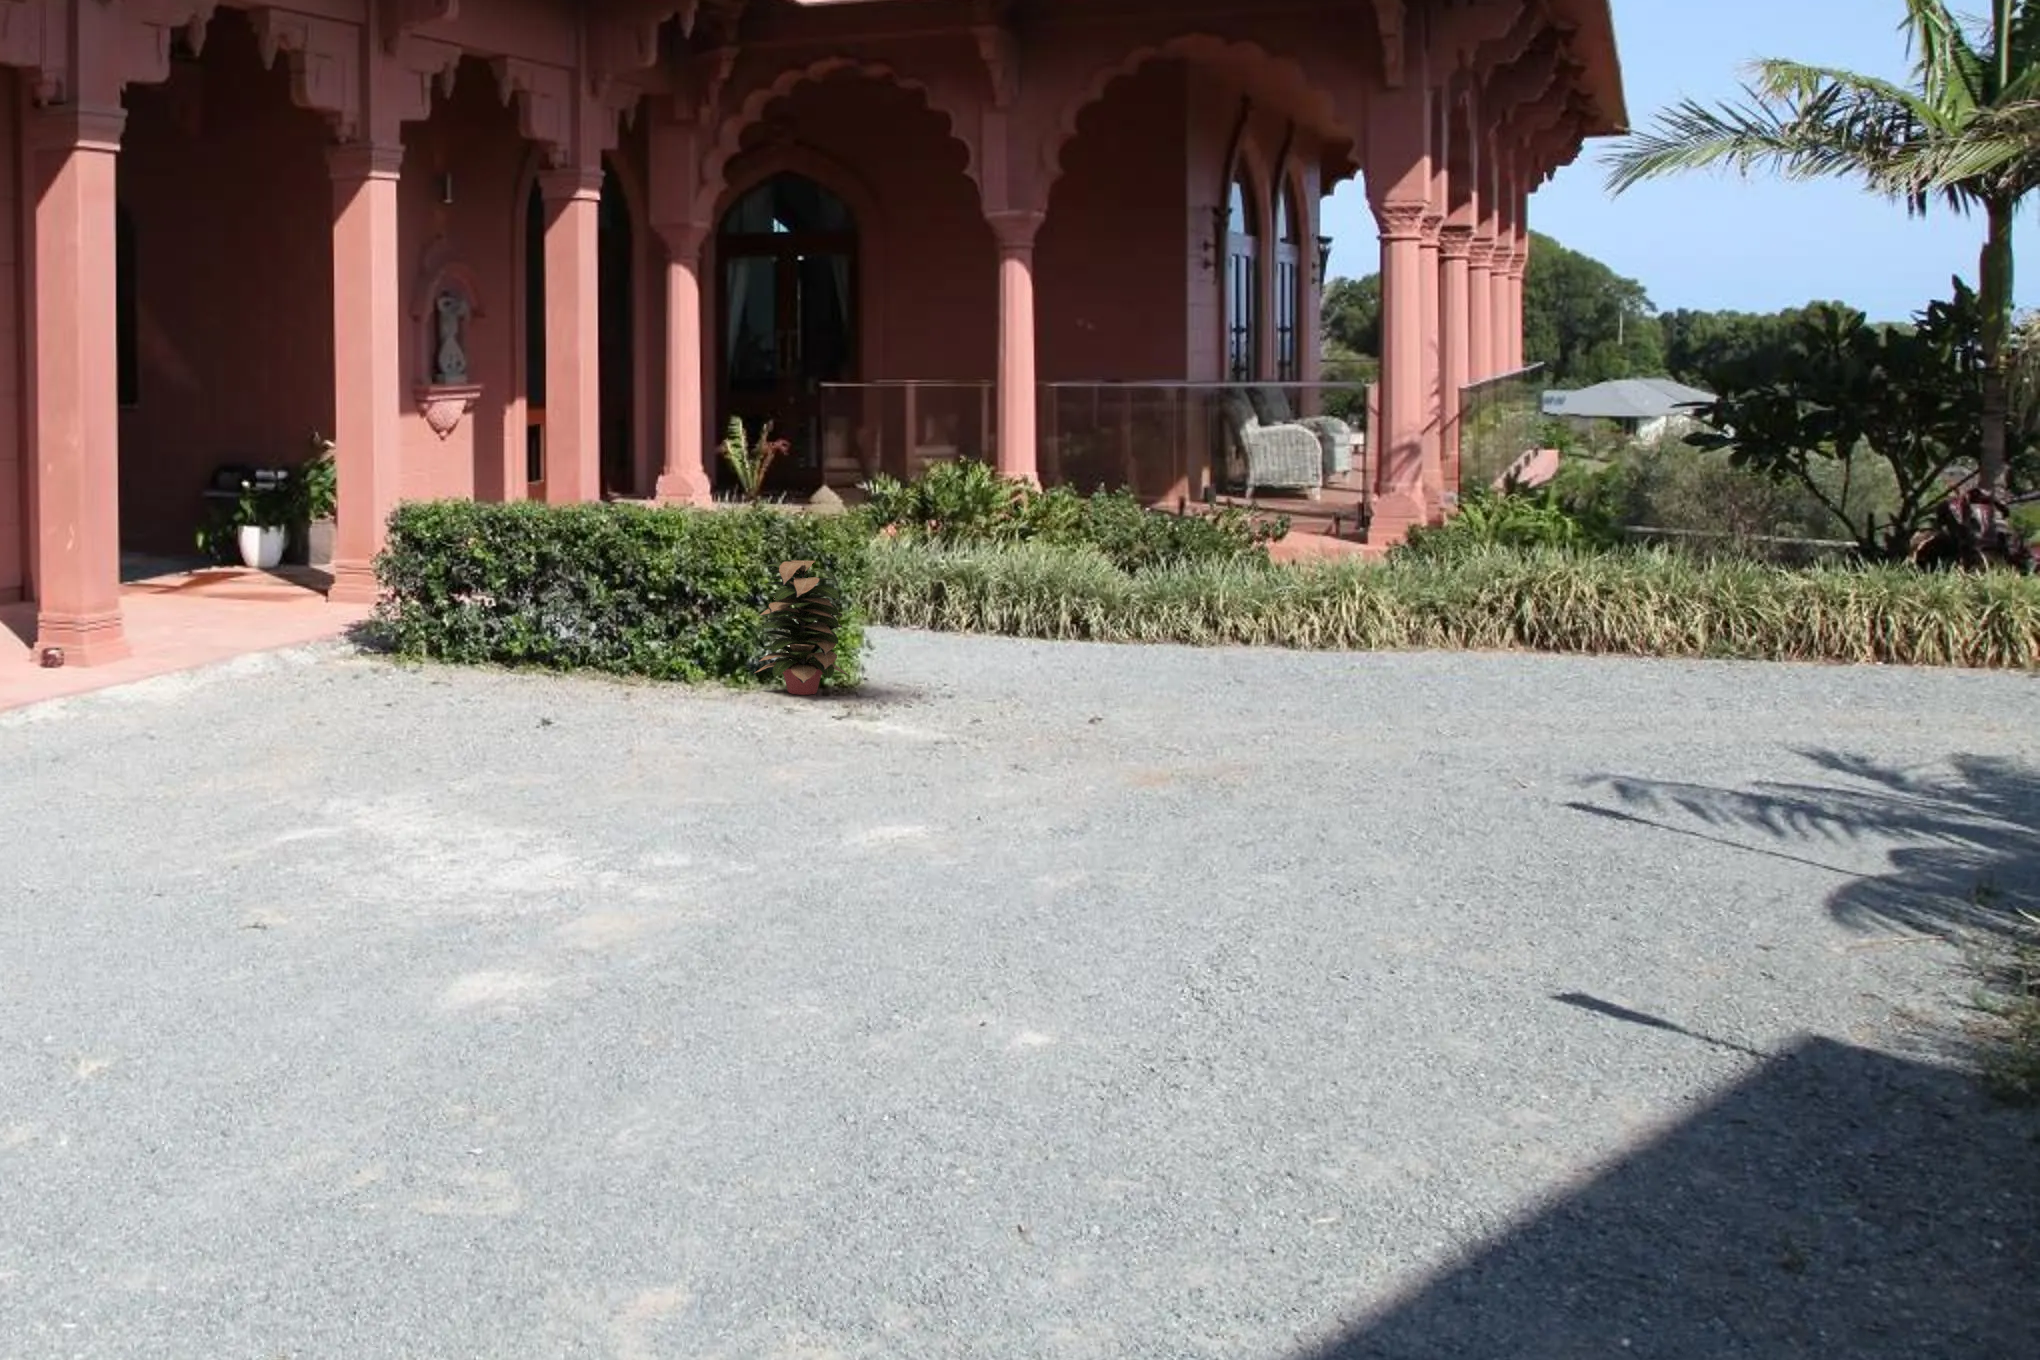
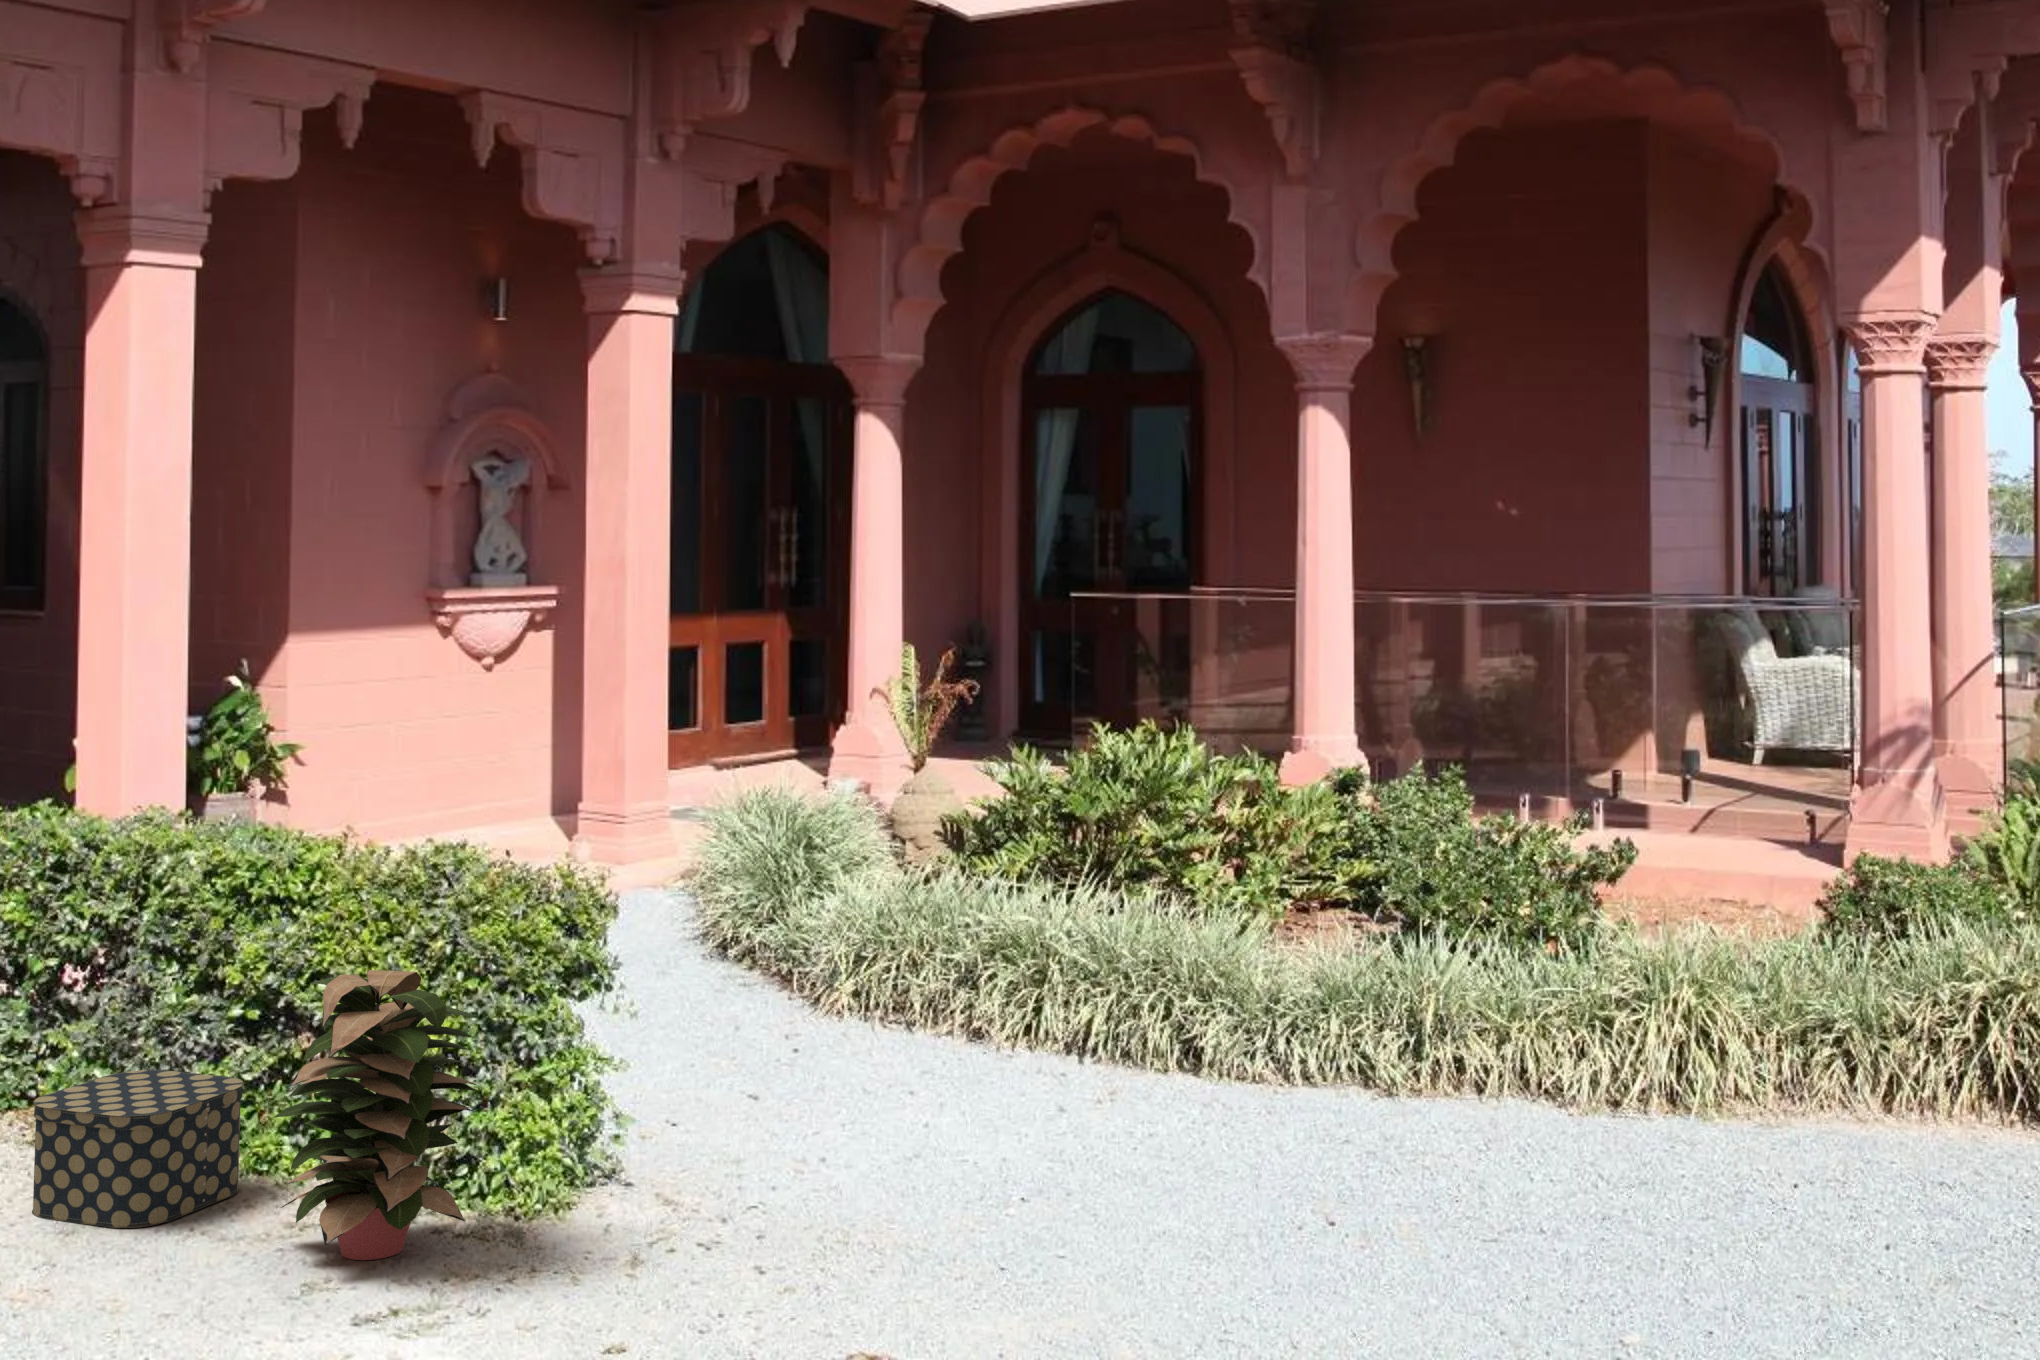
storage box: none [607,619,695,687] -> present [32,1070,244,1228]

